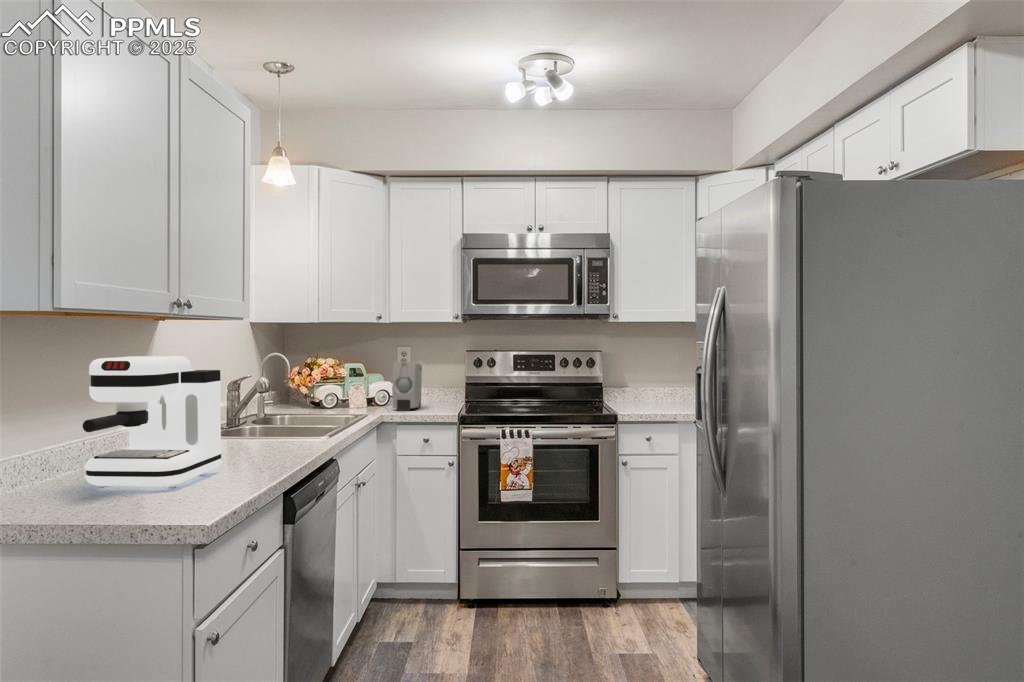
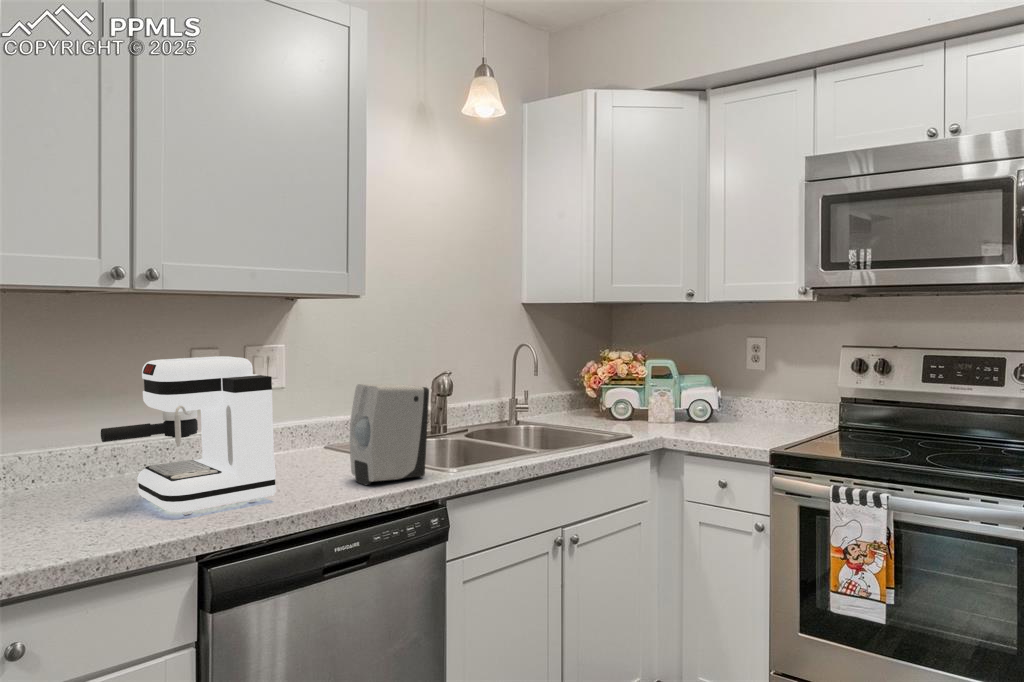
soap dispenser: present [392,362,422,411] -> present [350,384,429,485]

